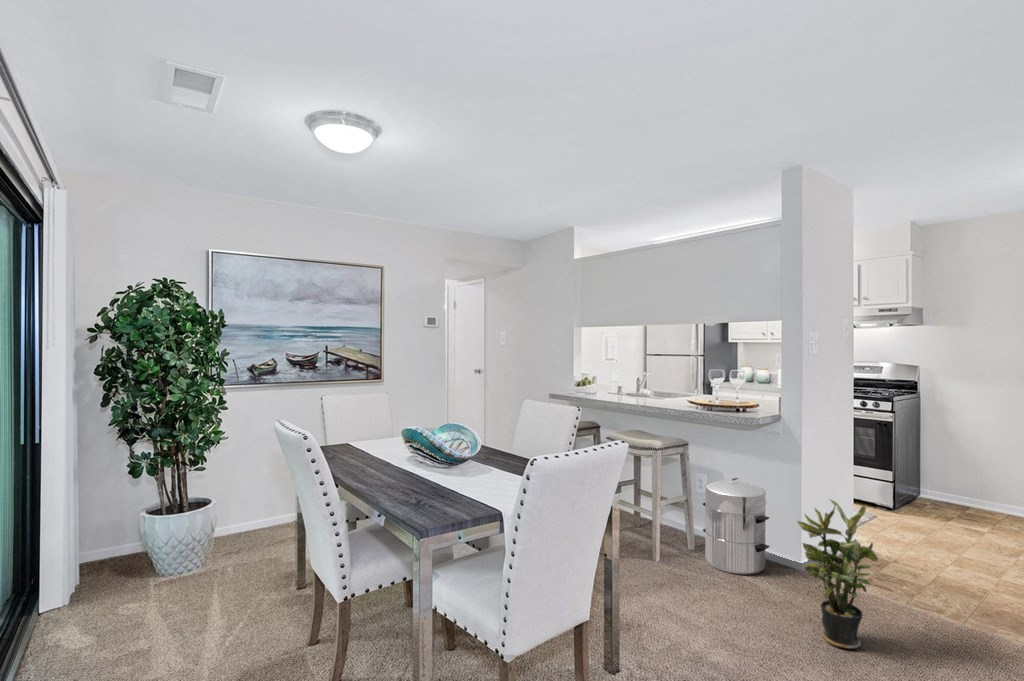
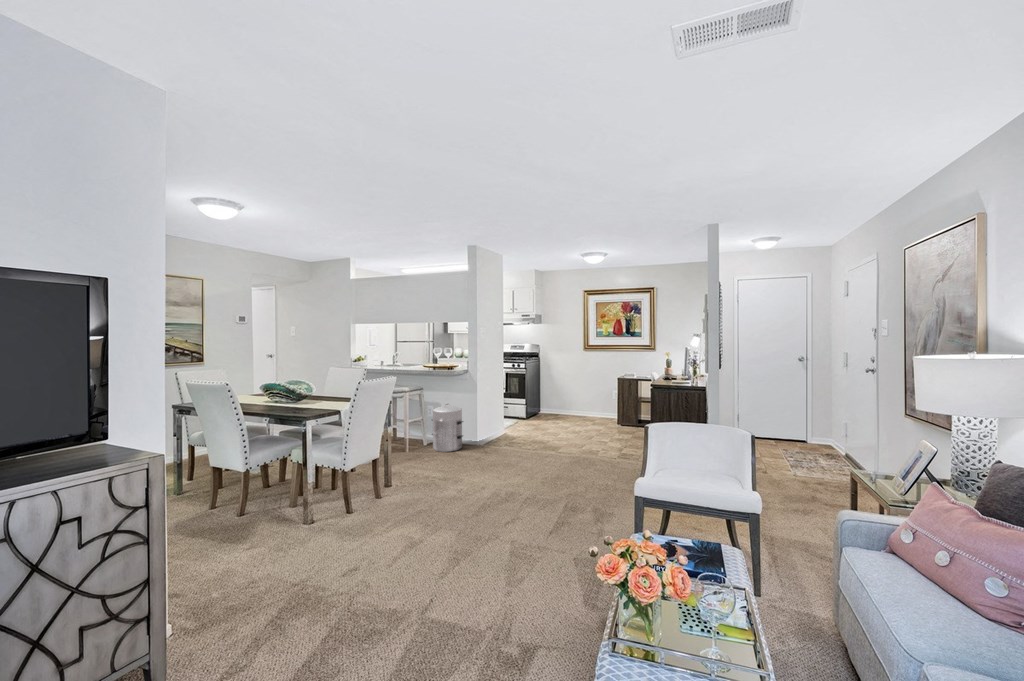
potted plant: present [798,500,878,649] -> none [472,404,504,468]

